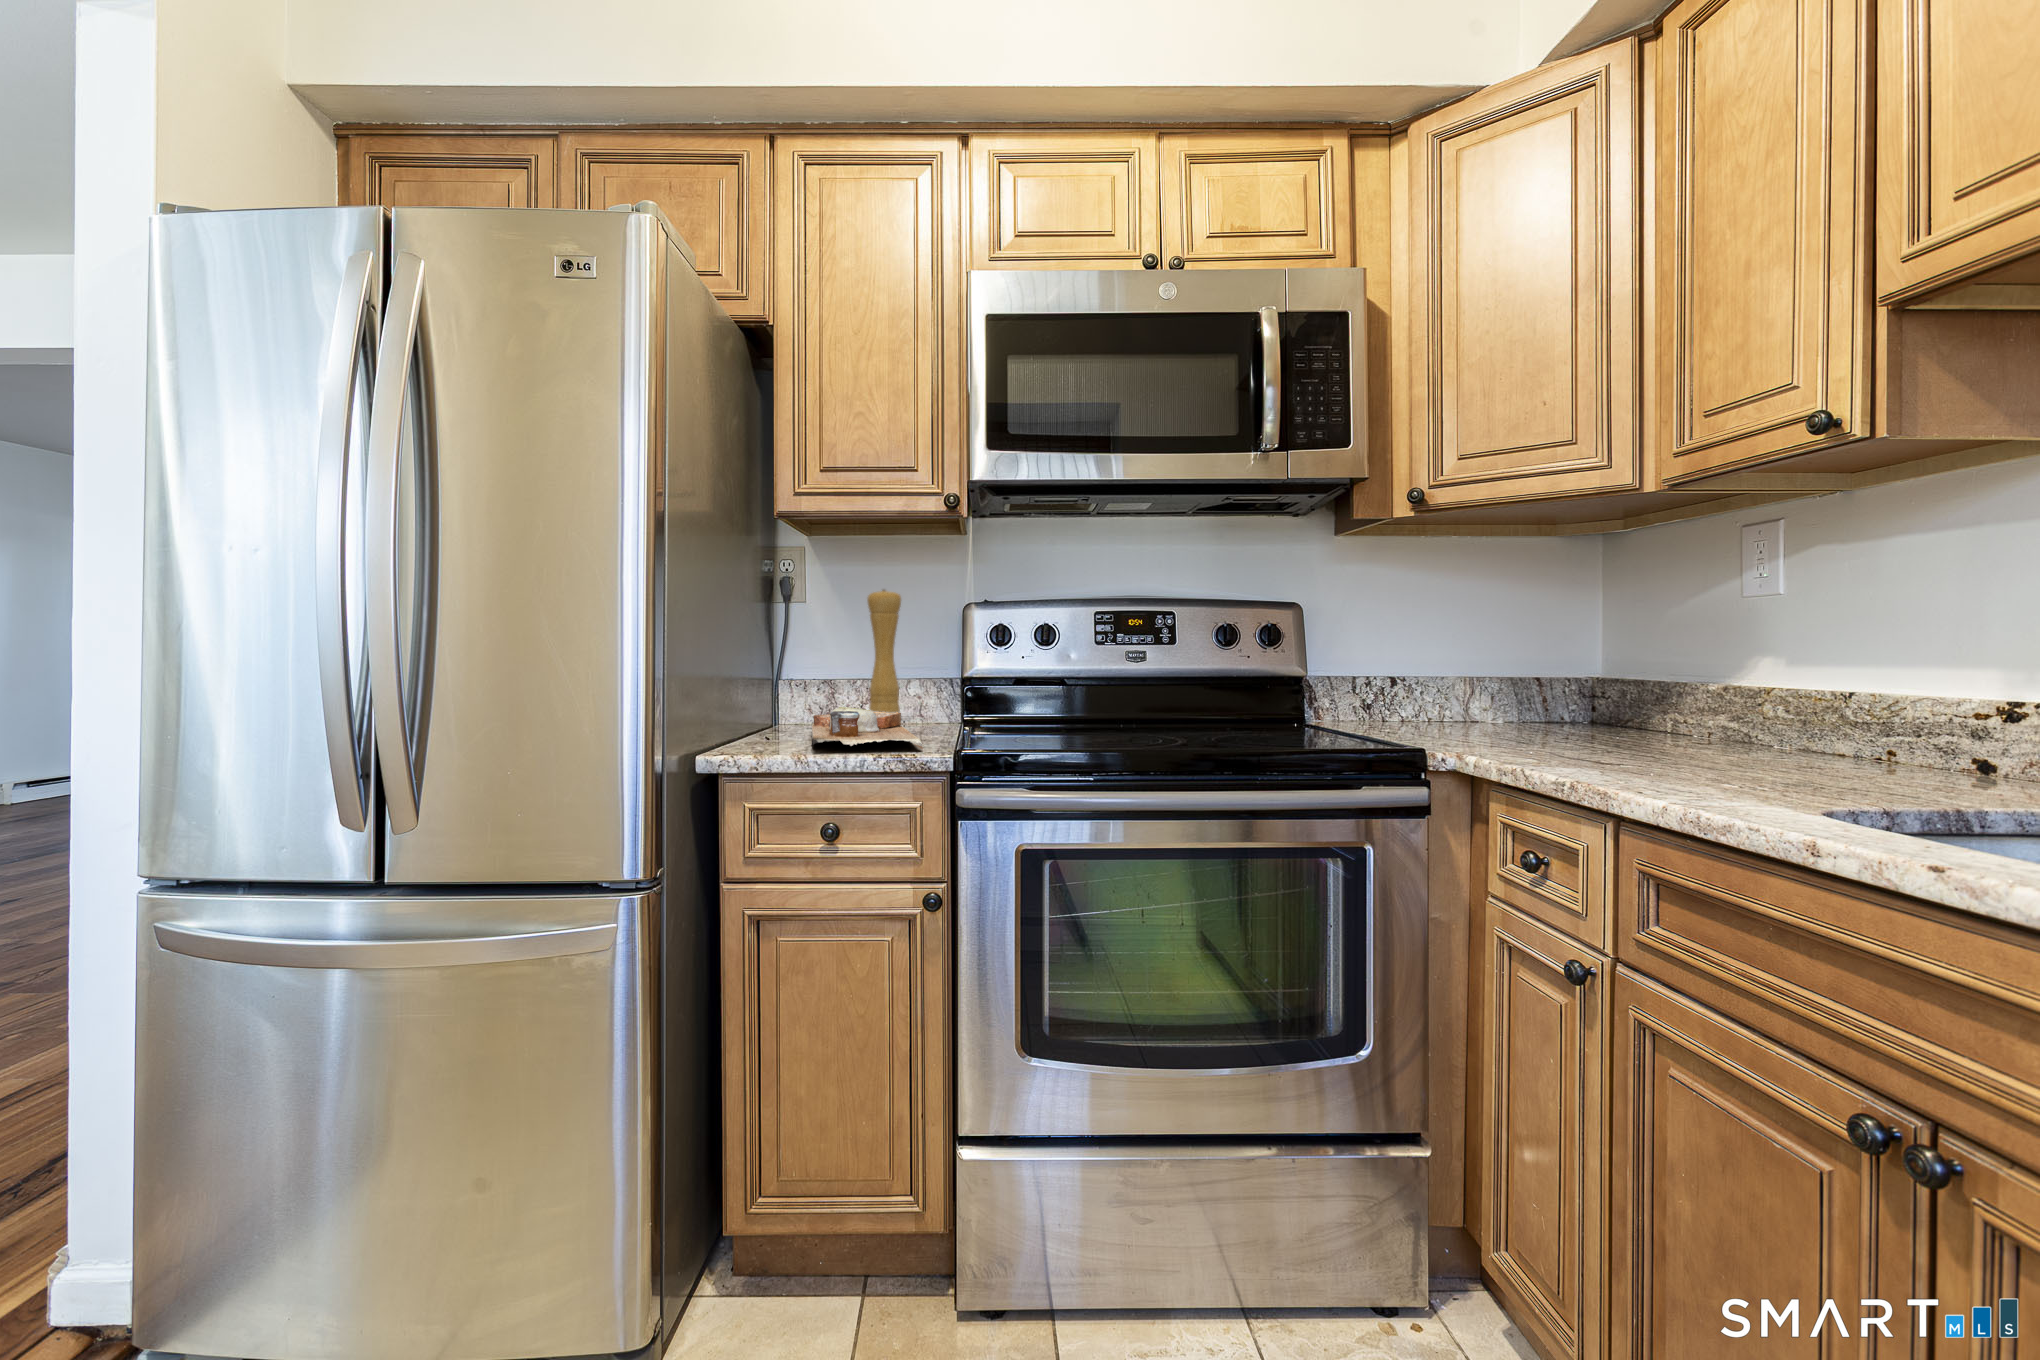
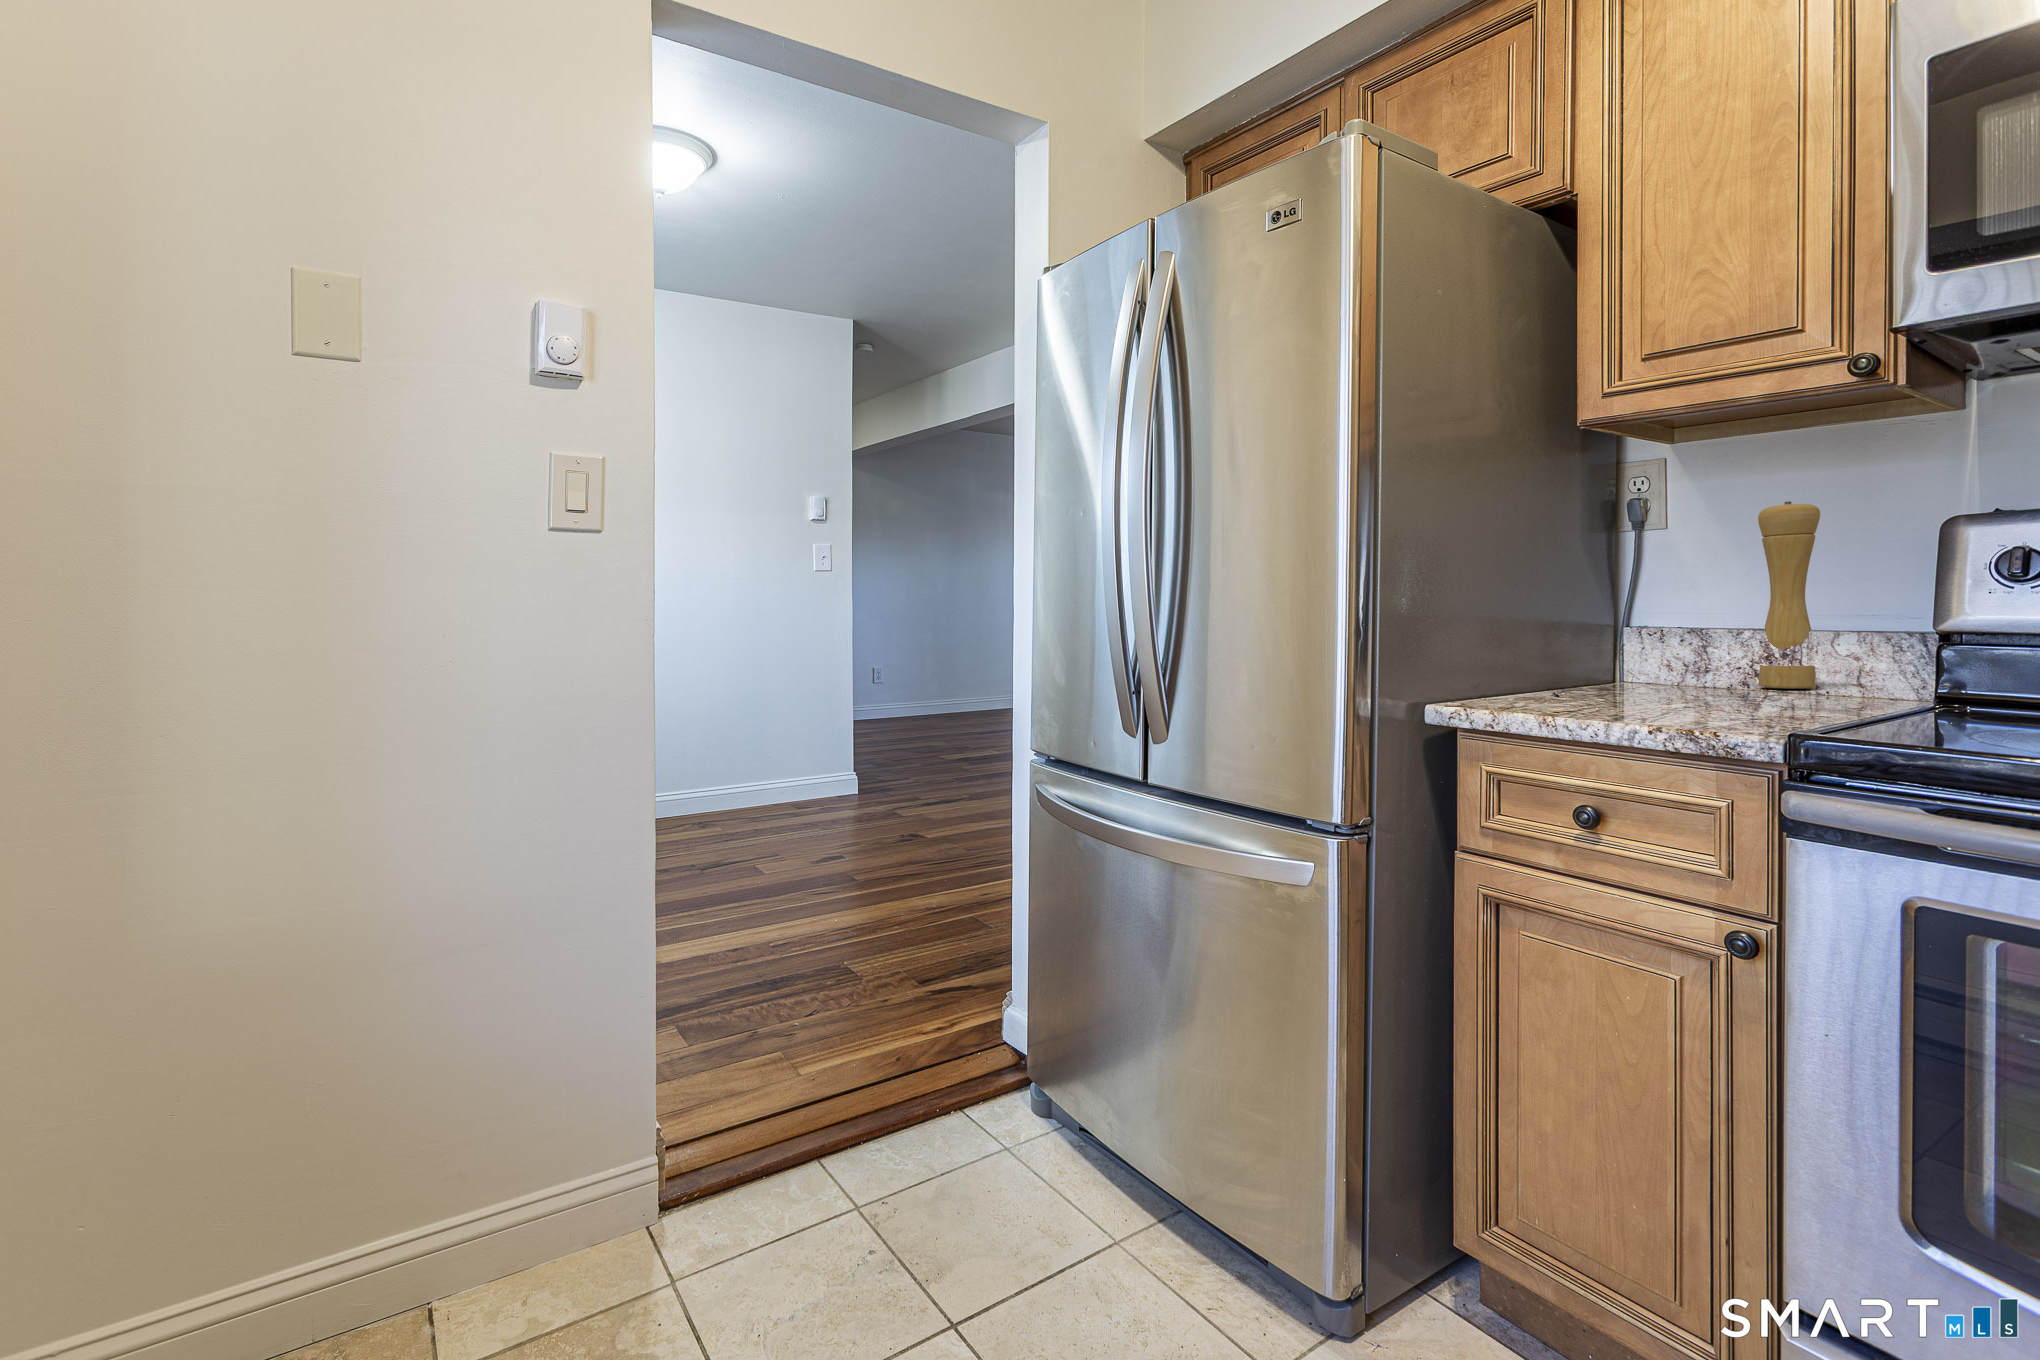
cutting board: present [811,707,923,749] -> none [1562,662,1782,723]

